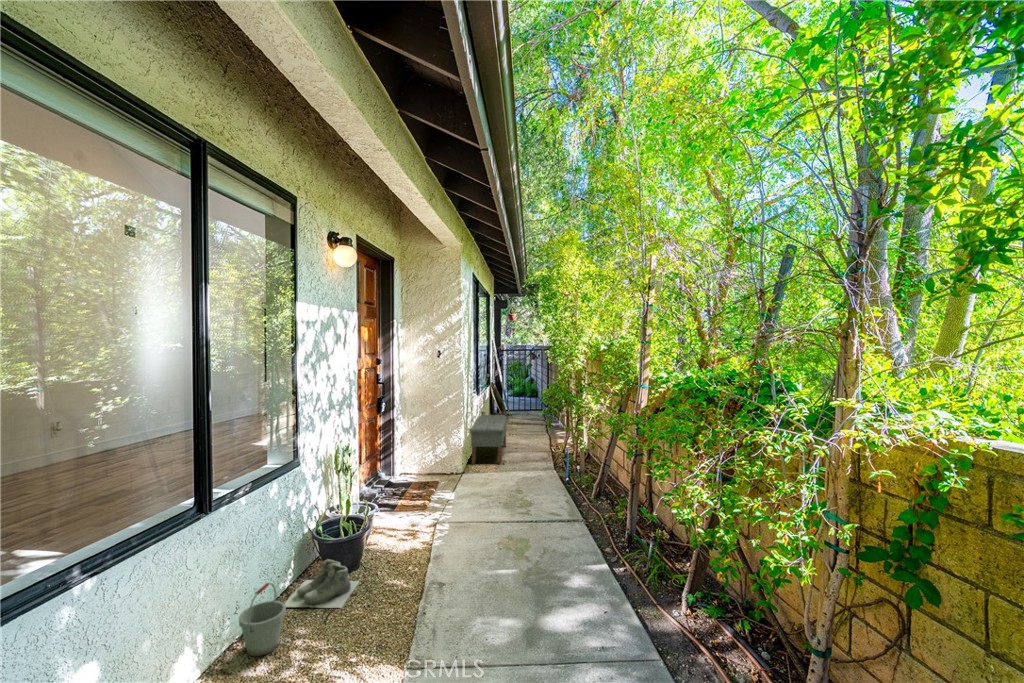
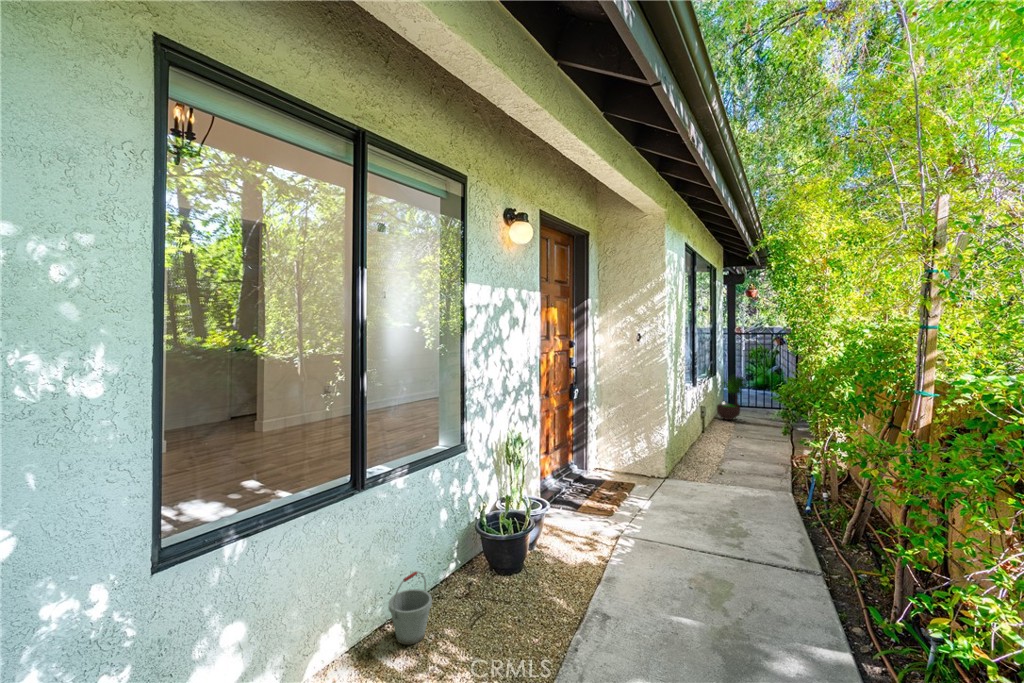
potted tree: none [491,380,515,420] -> present [717,377,747,420]
bench: present [470,415,507,465] -> none [678,413,731,476]
boots: present [285,559,359,608] -> none [439,556,519,614]

